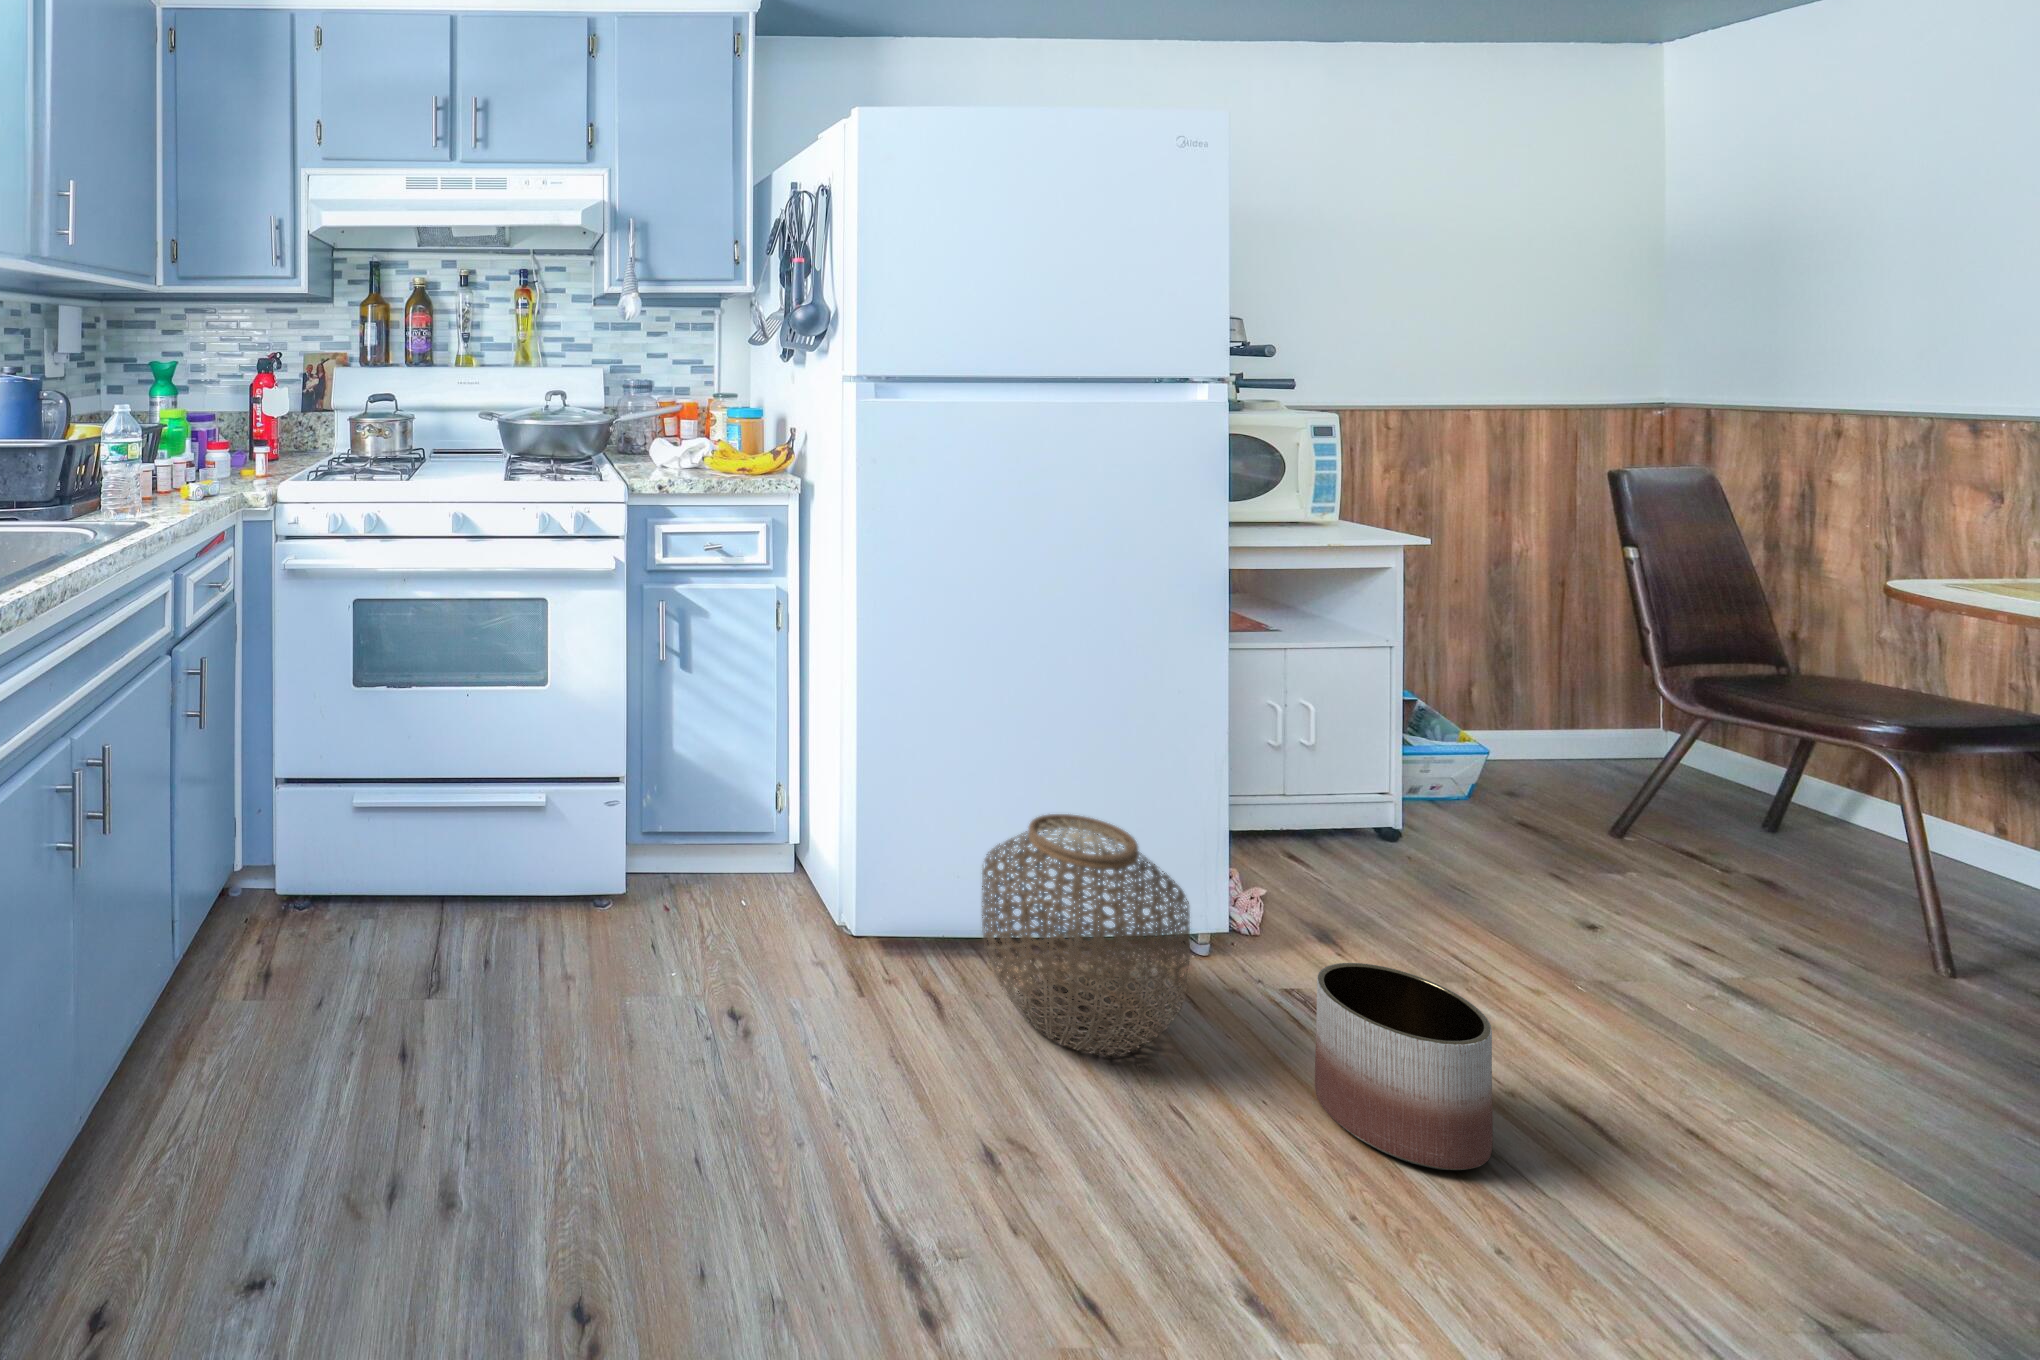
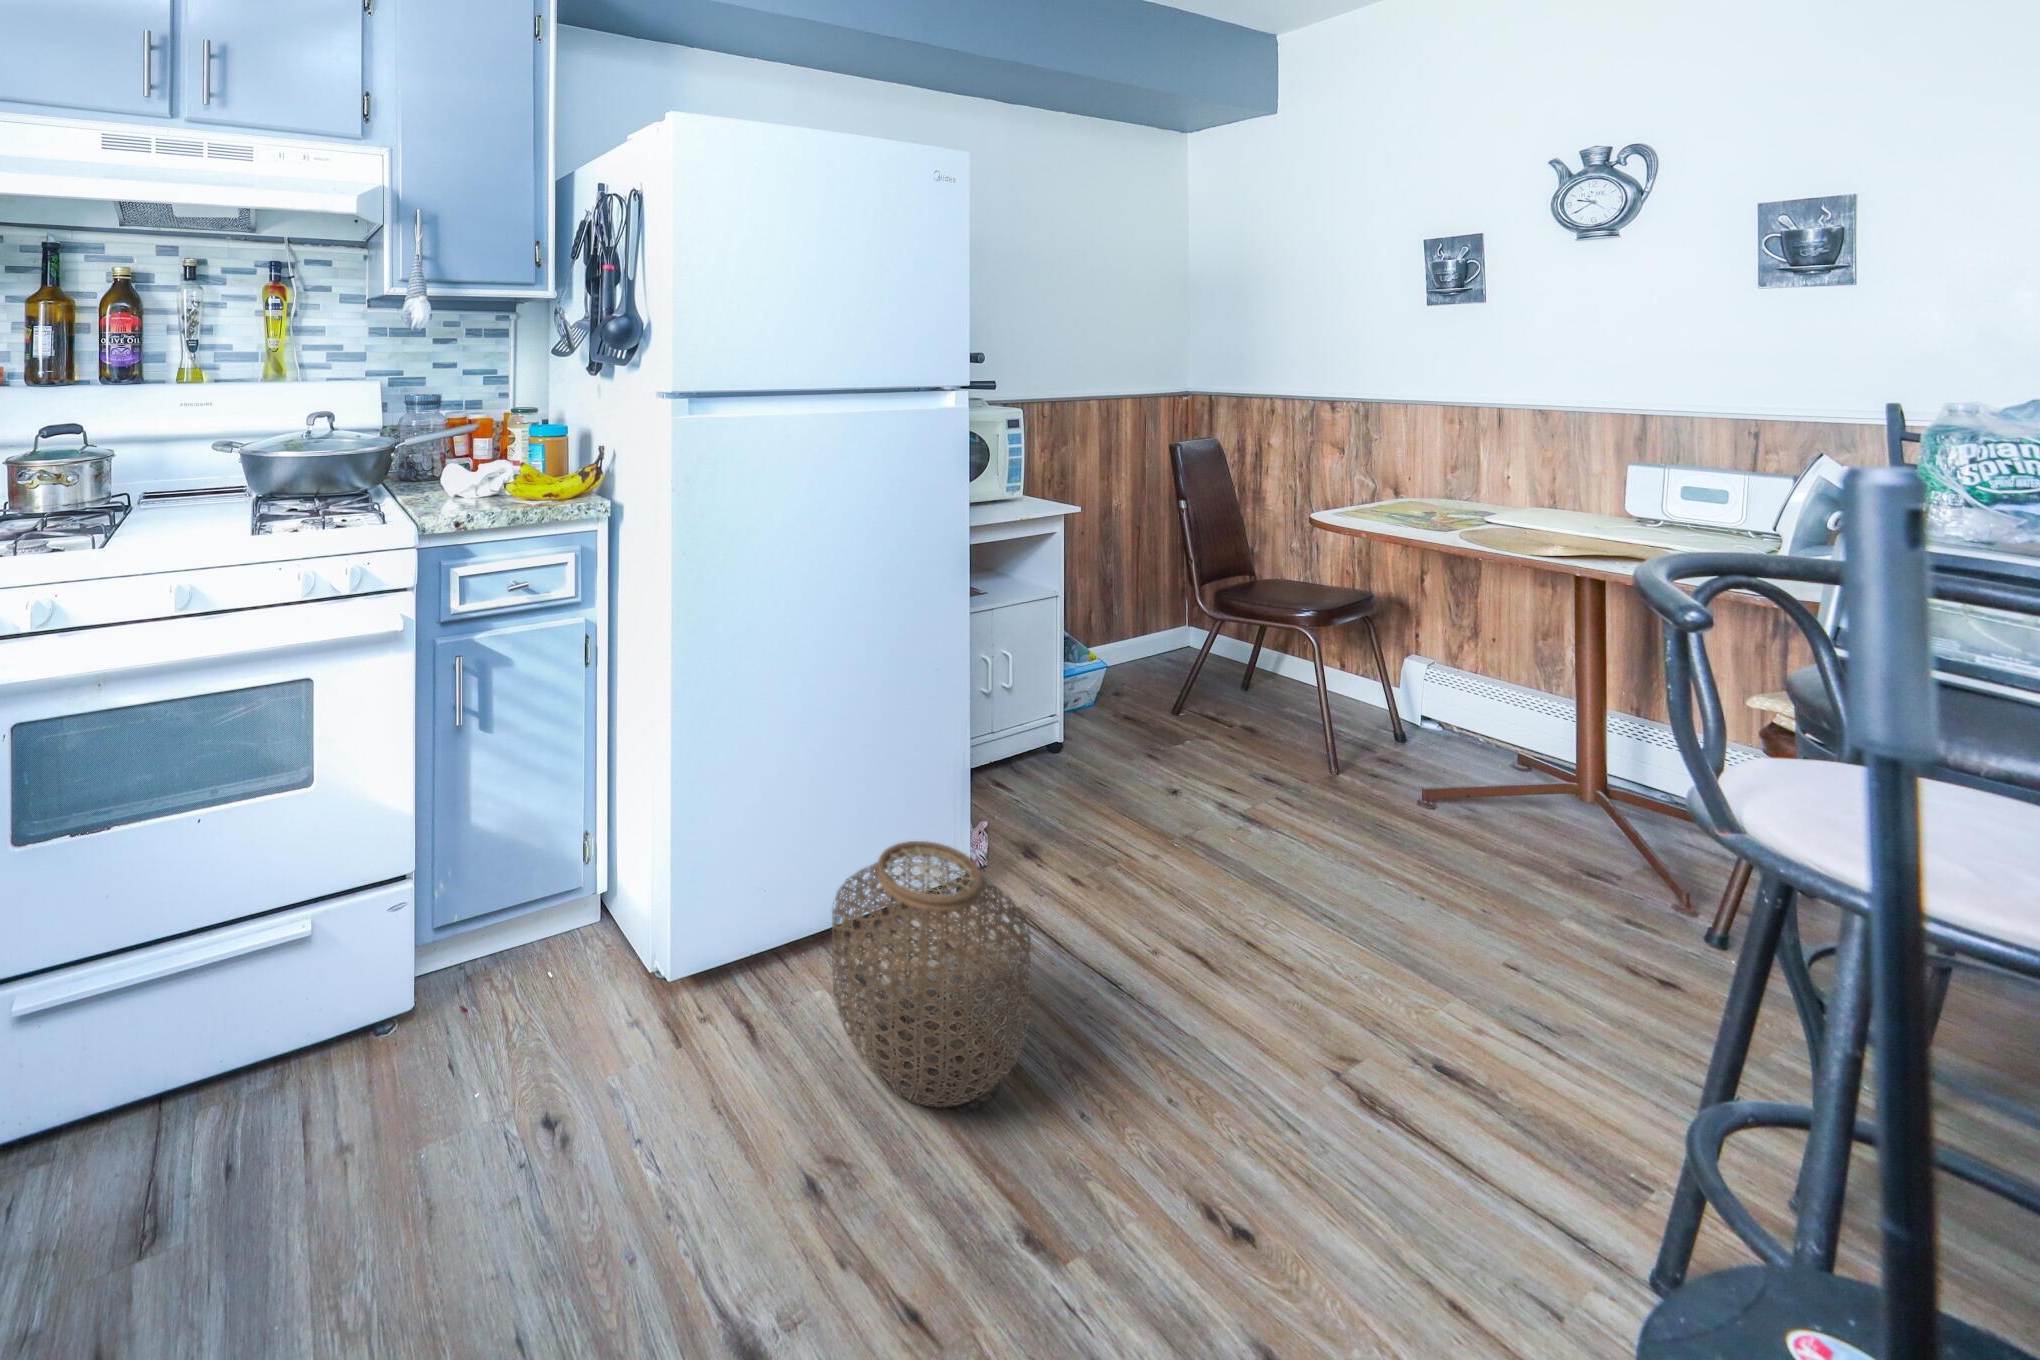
planter: present [1315,963,1493,1170] -> none [1133,937,1282,1145]

